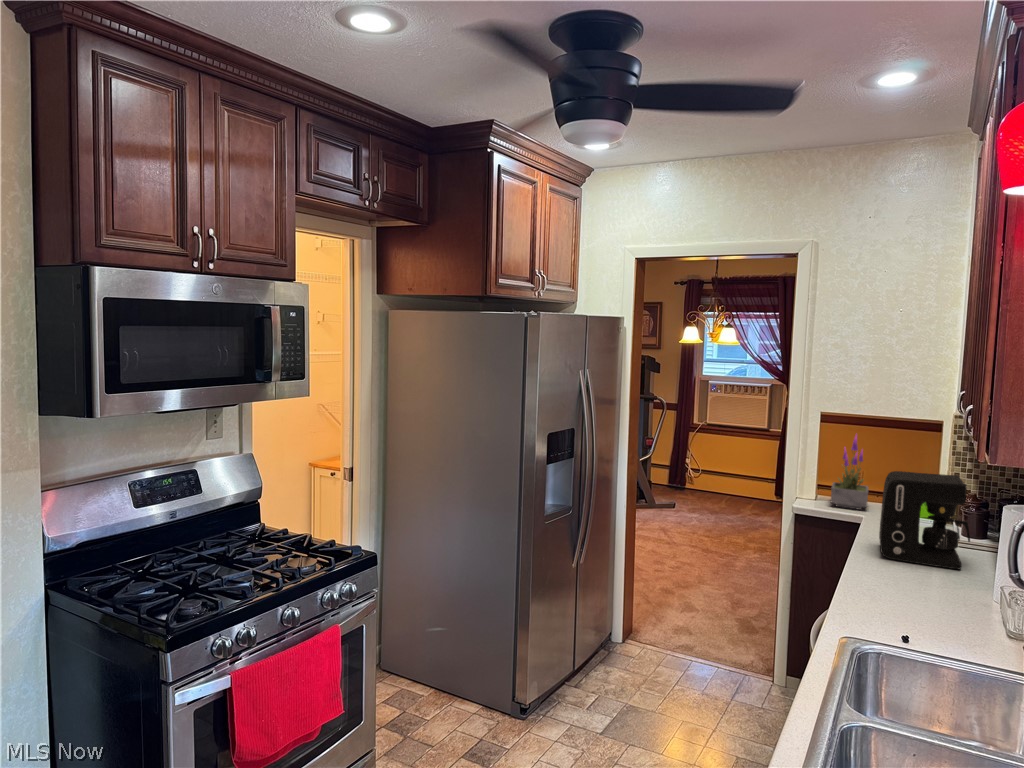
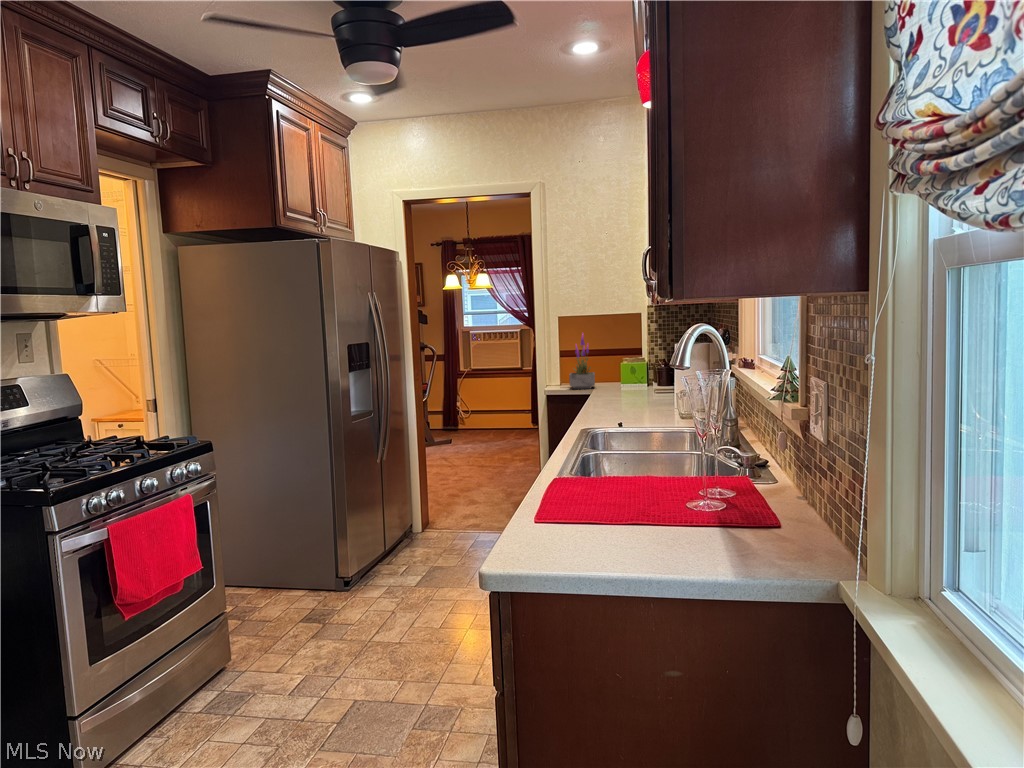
coffee maker: present [879,471,970,569] -> none [602,342,657,404]

